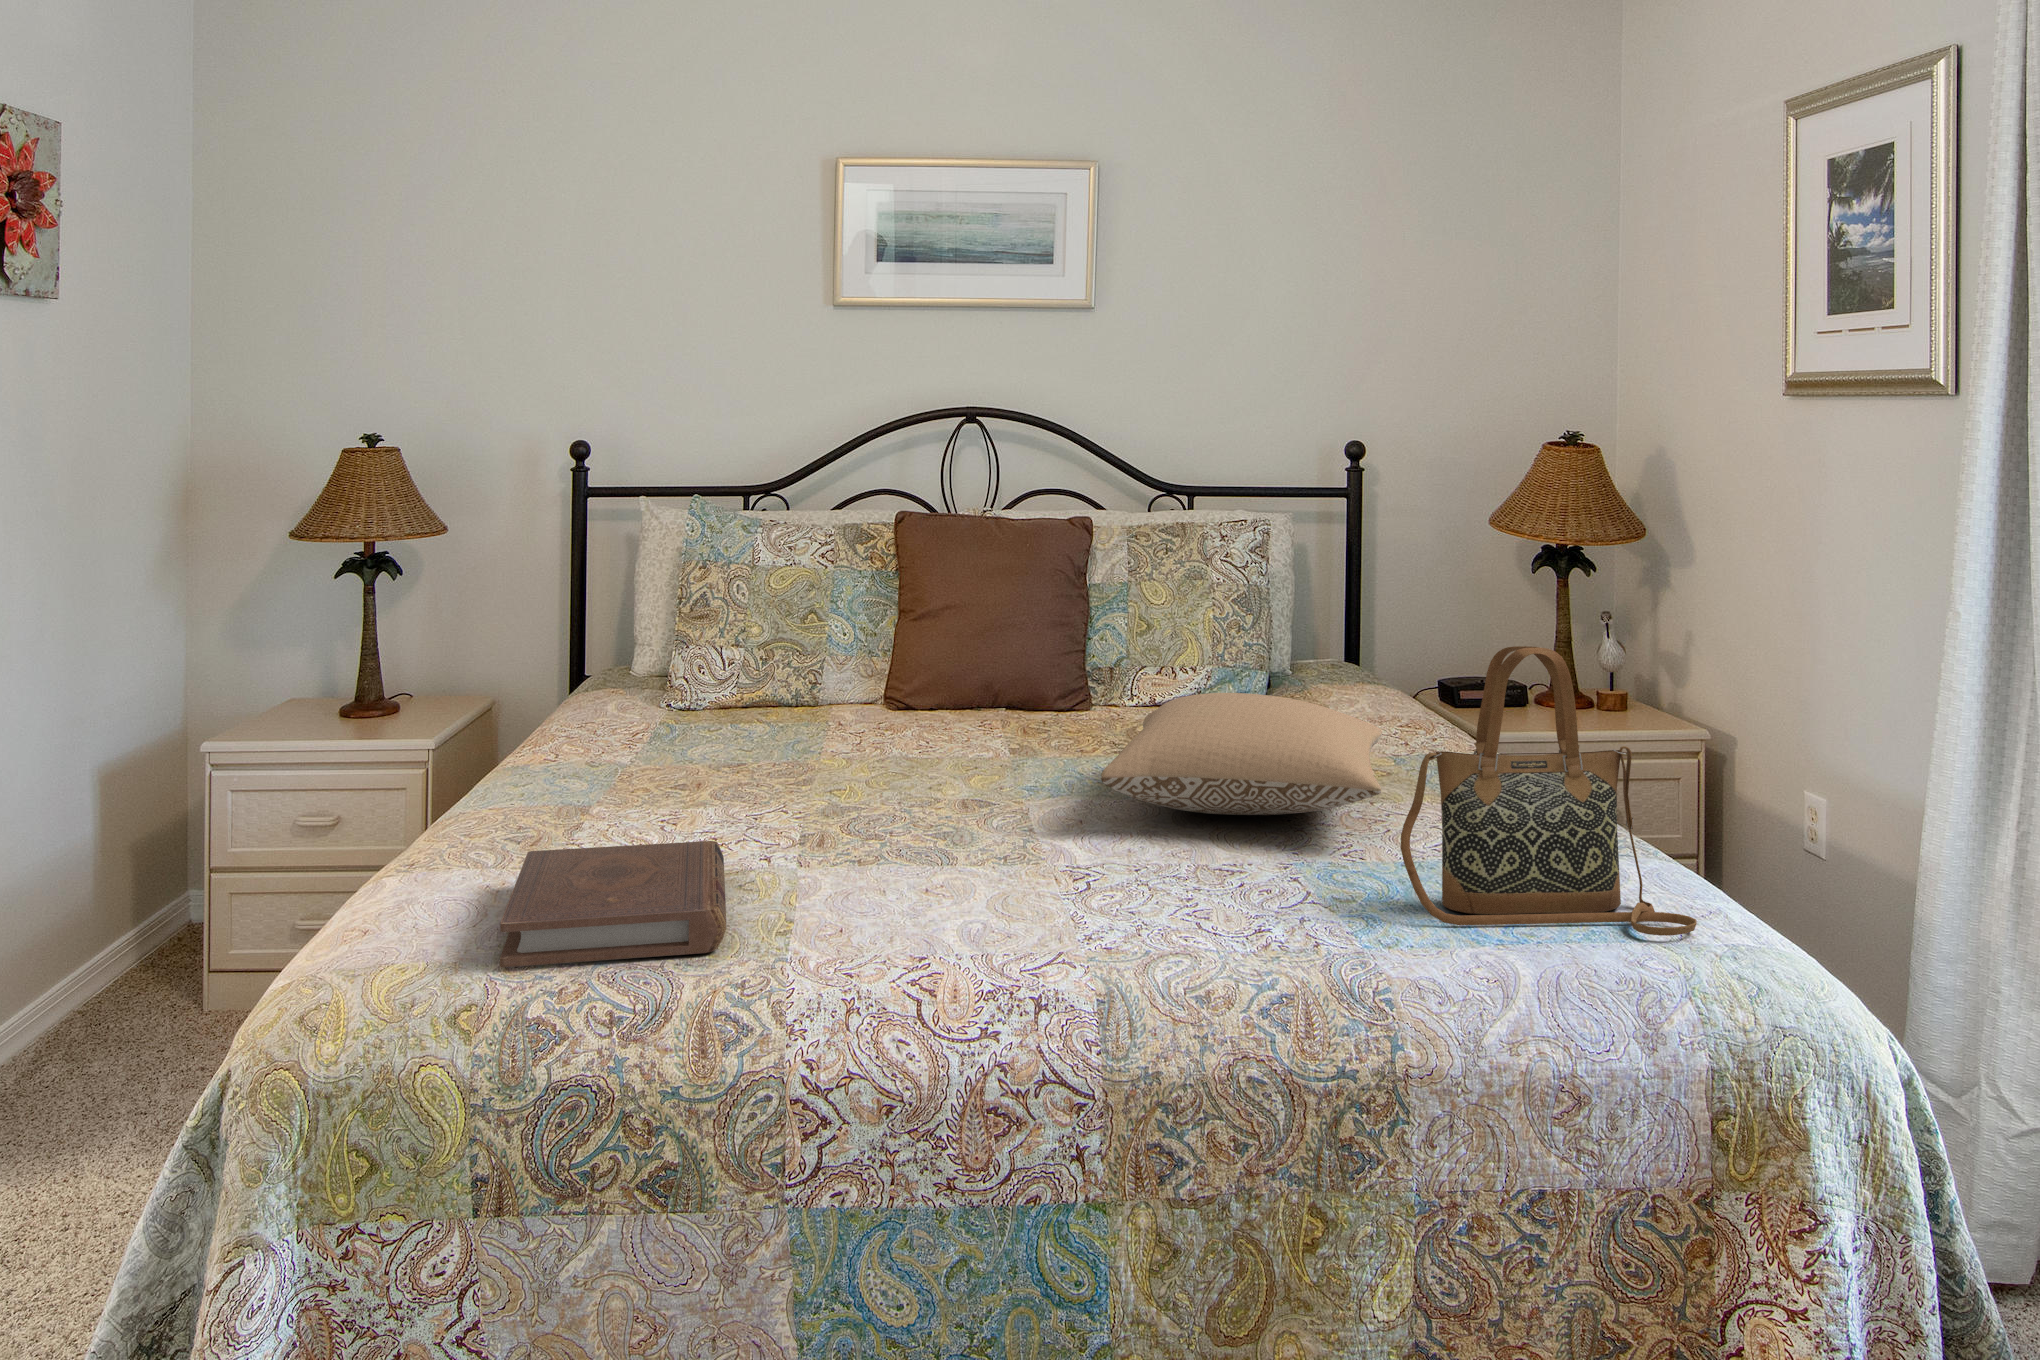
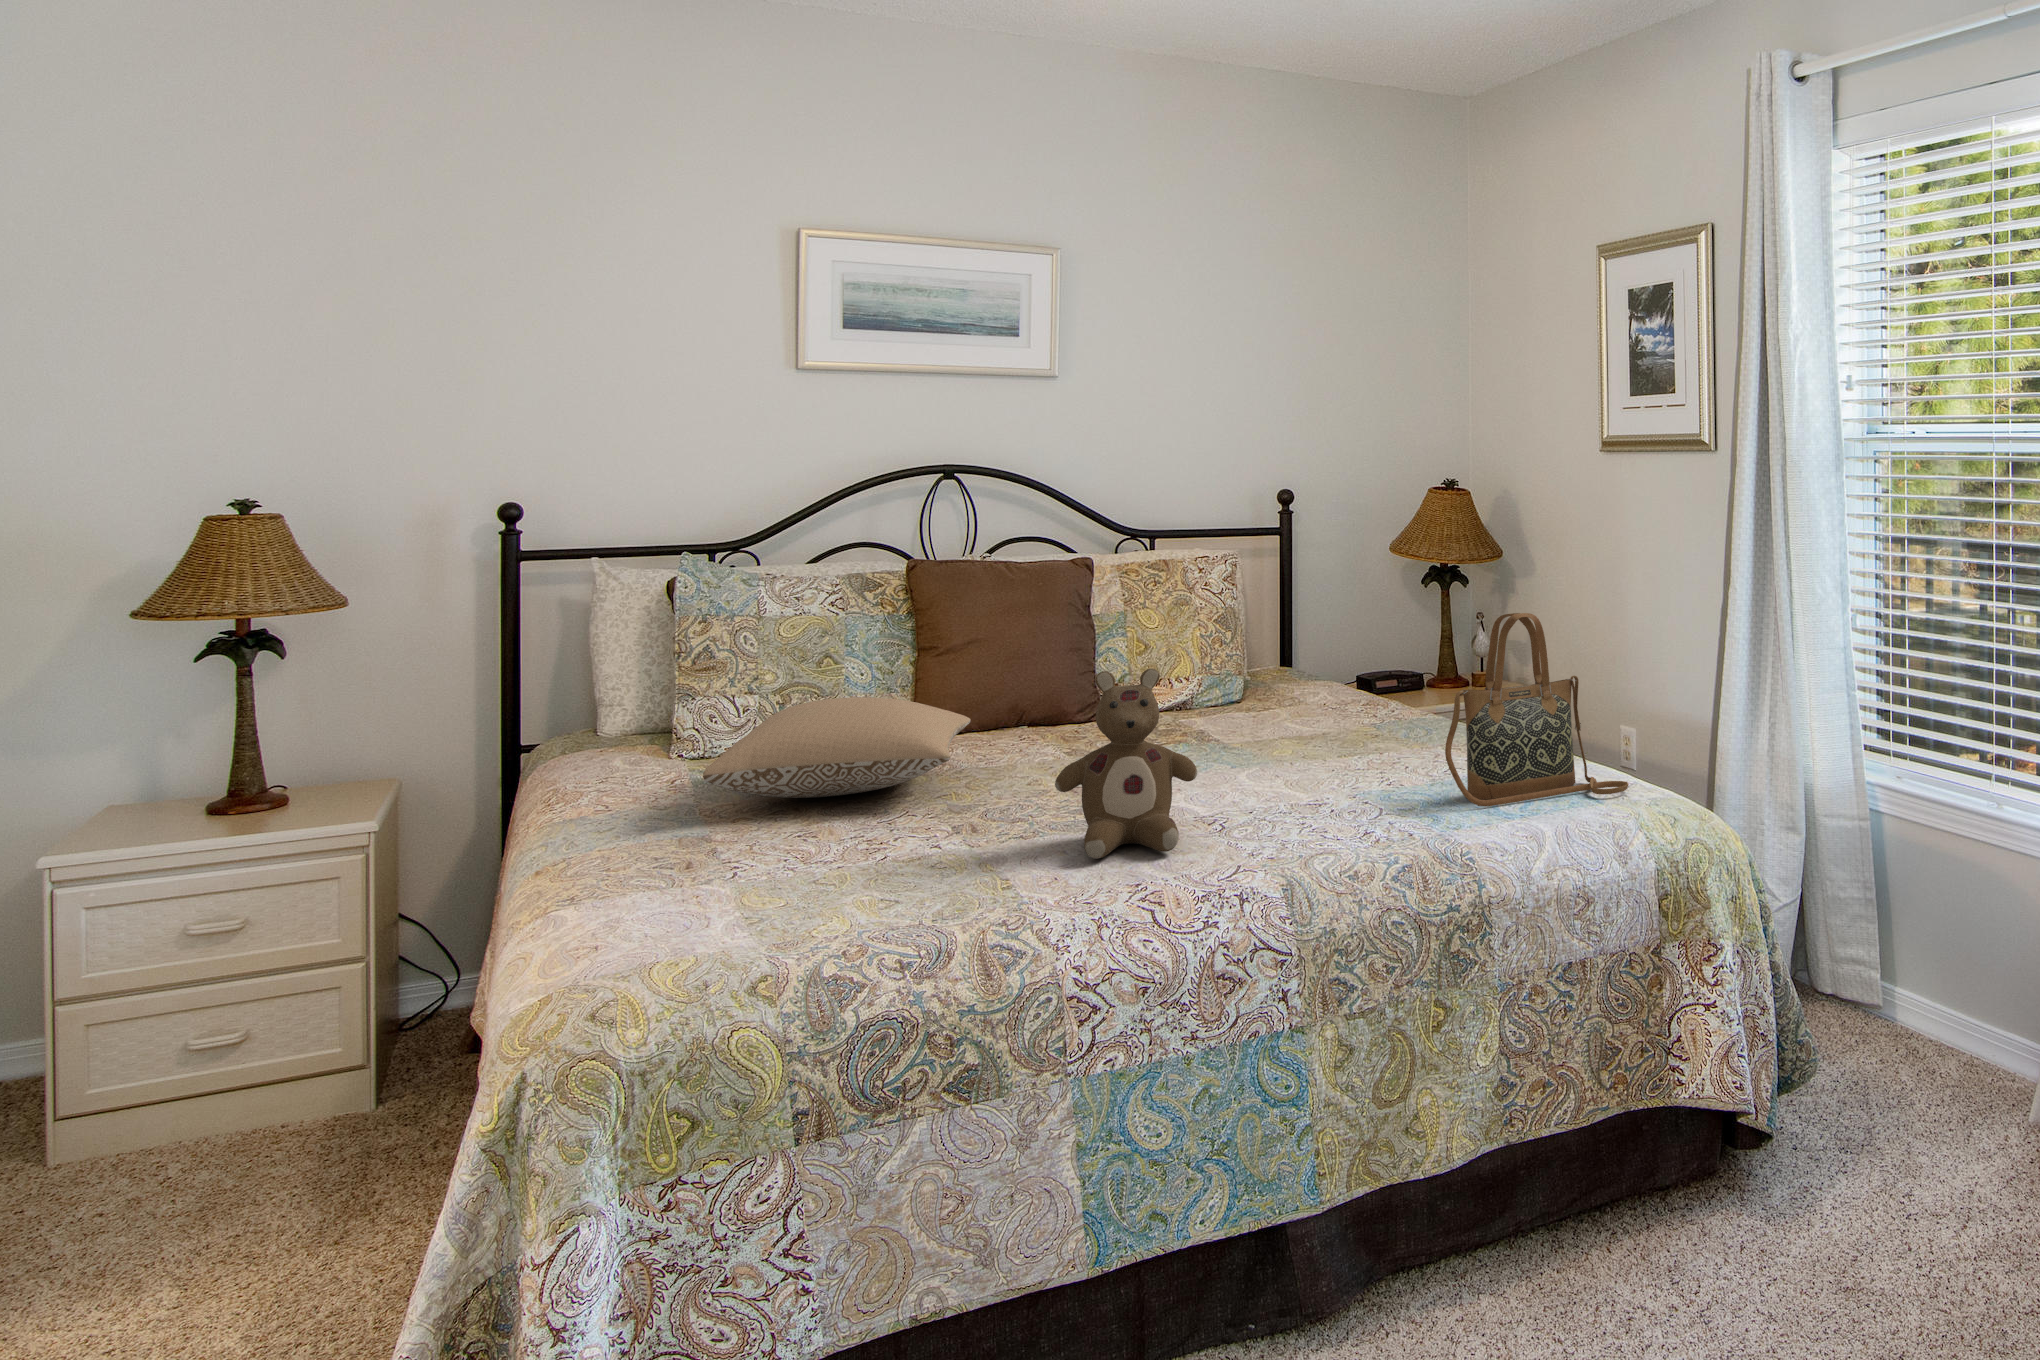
stuffed bear: none [876,680,1050,924] -> present [1055,668,1197,859]
pillow: present [1101,693,1382,815] -> present [703,697,971,798]
book: present [500,841,726,967] -> none [736,826,973,938]

